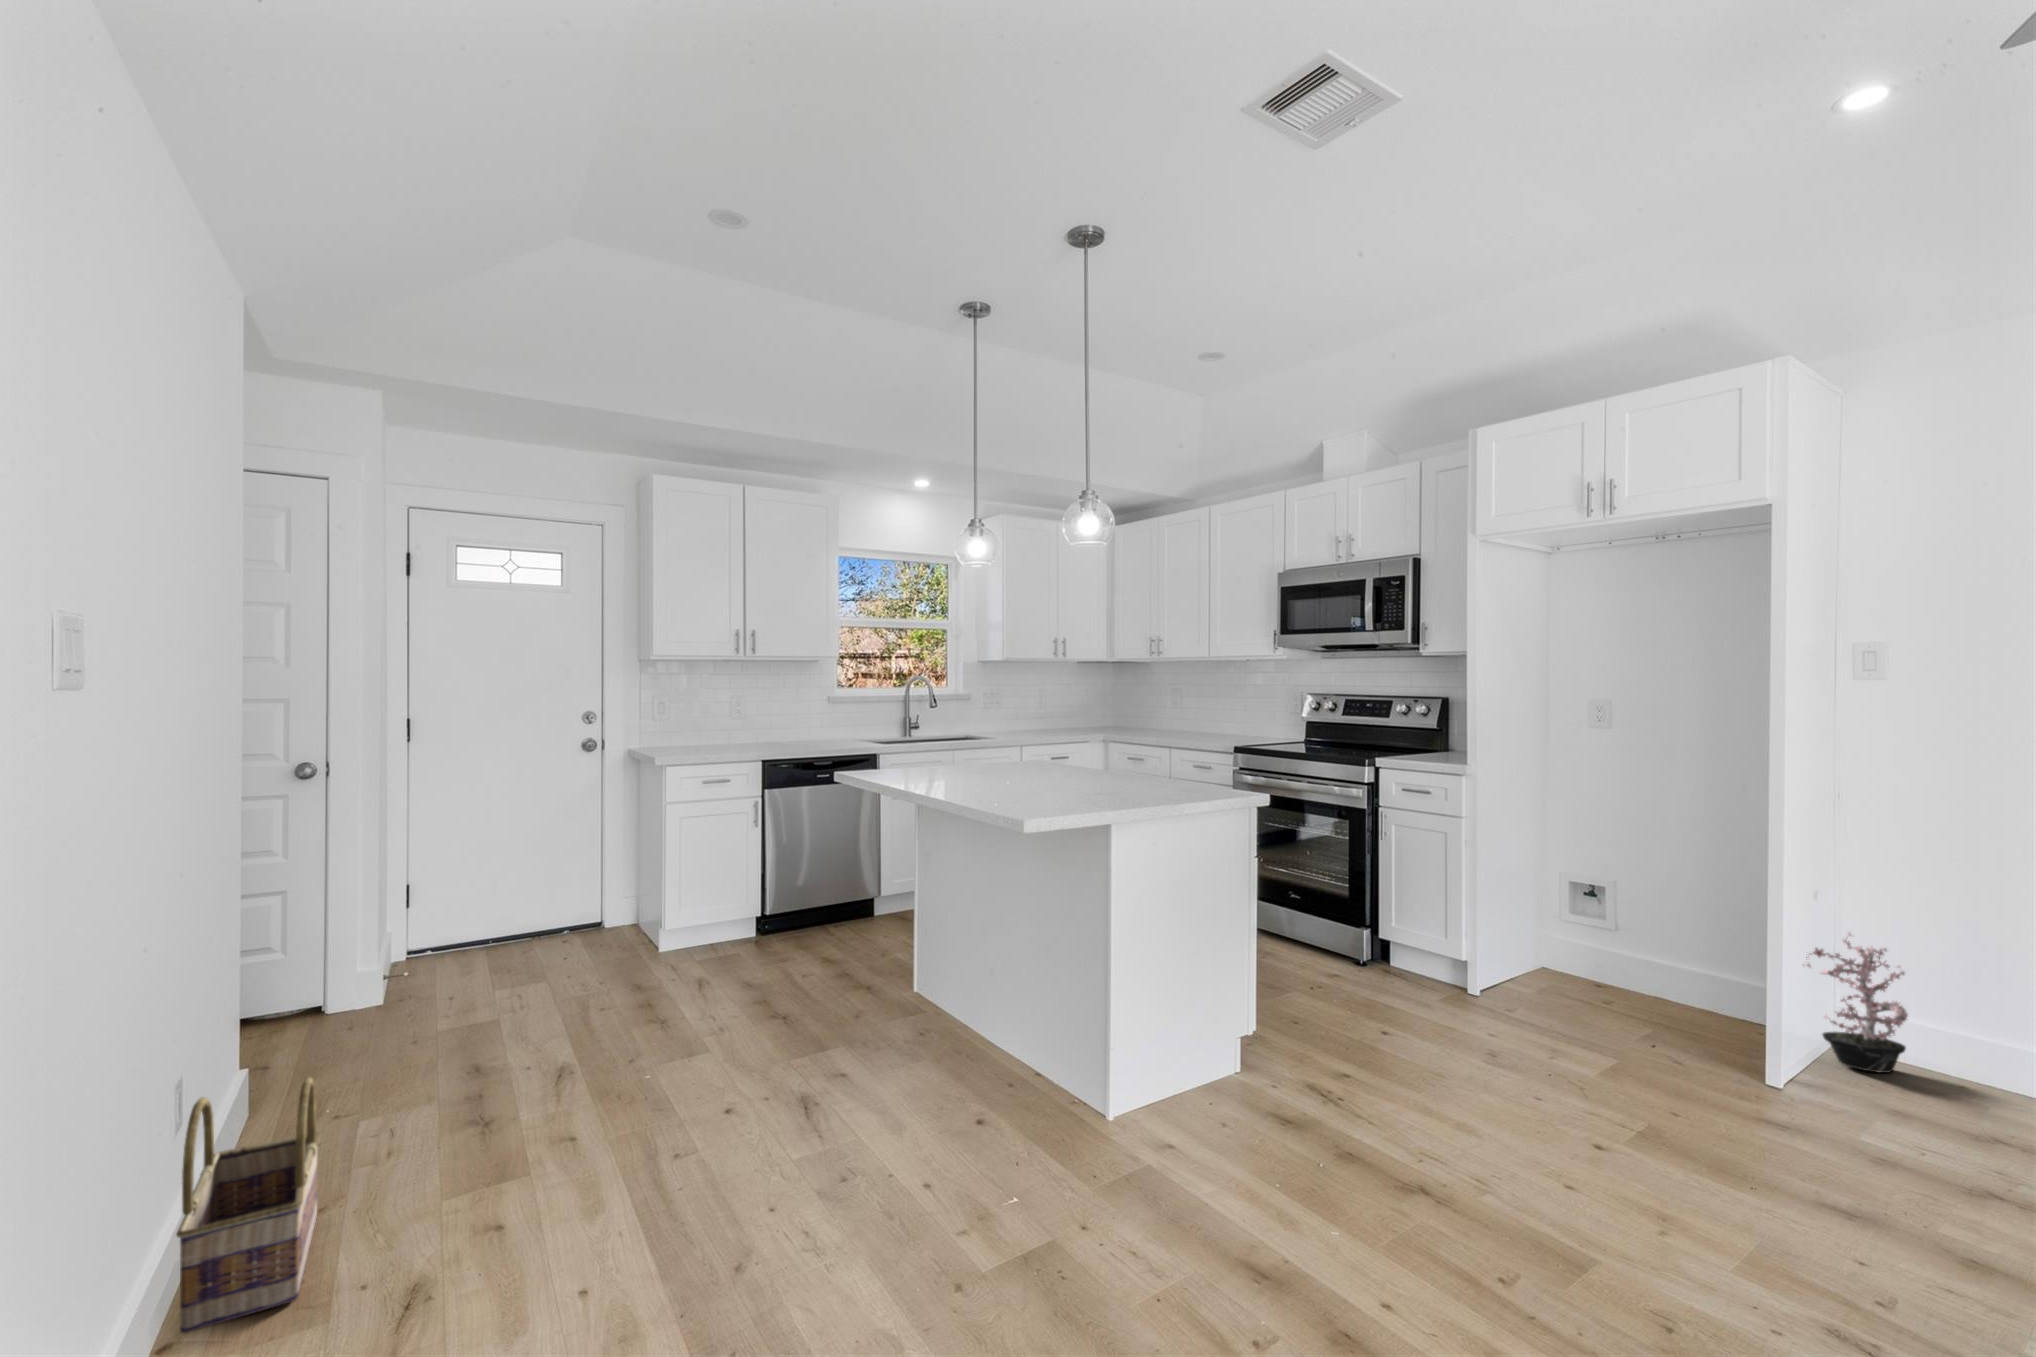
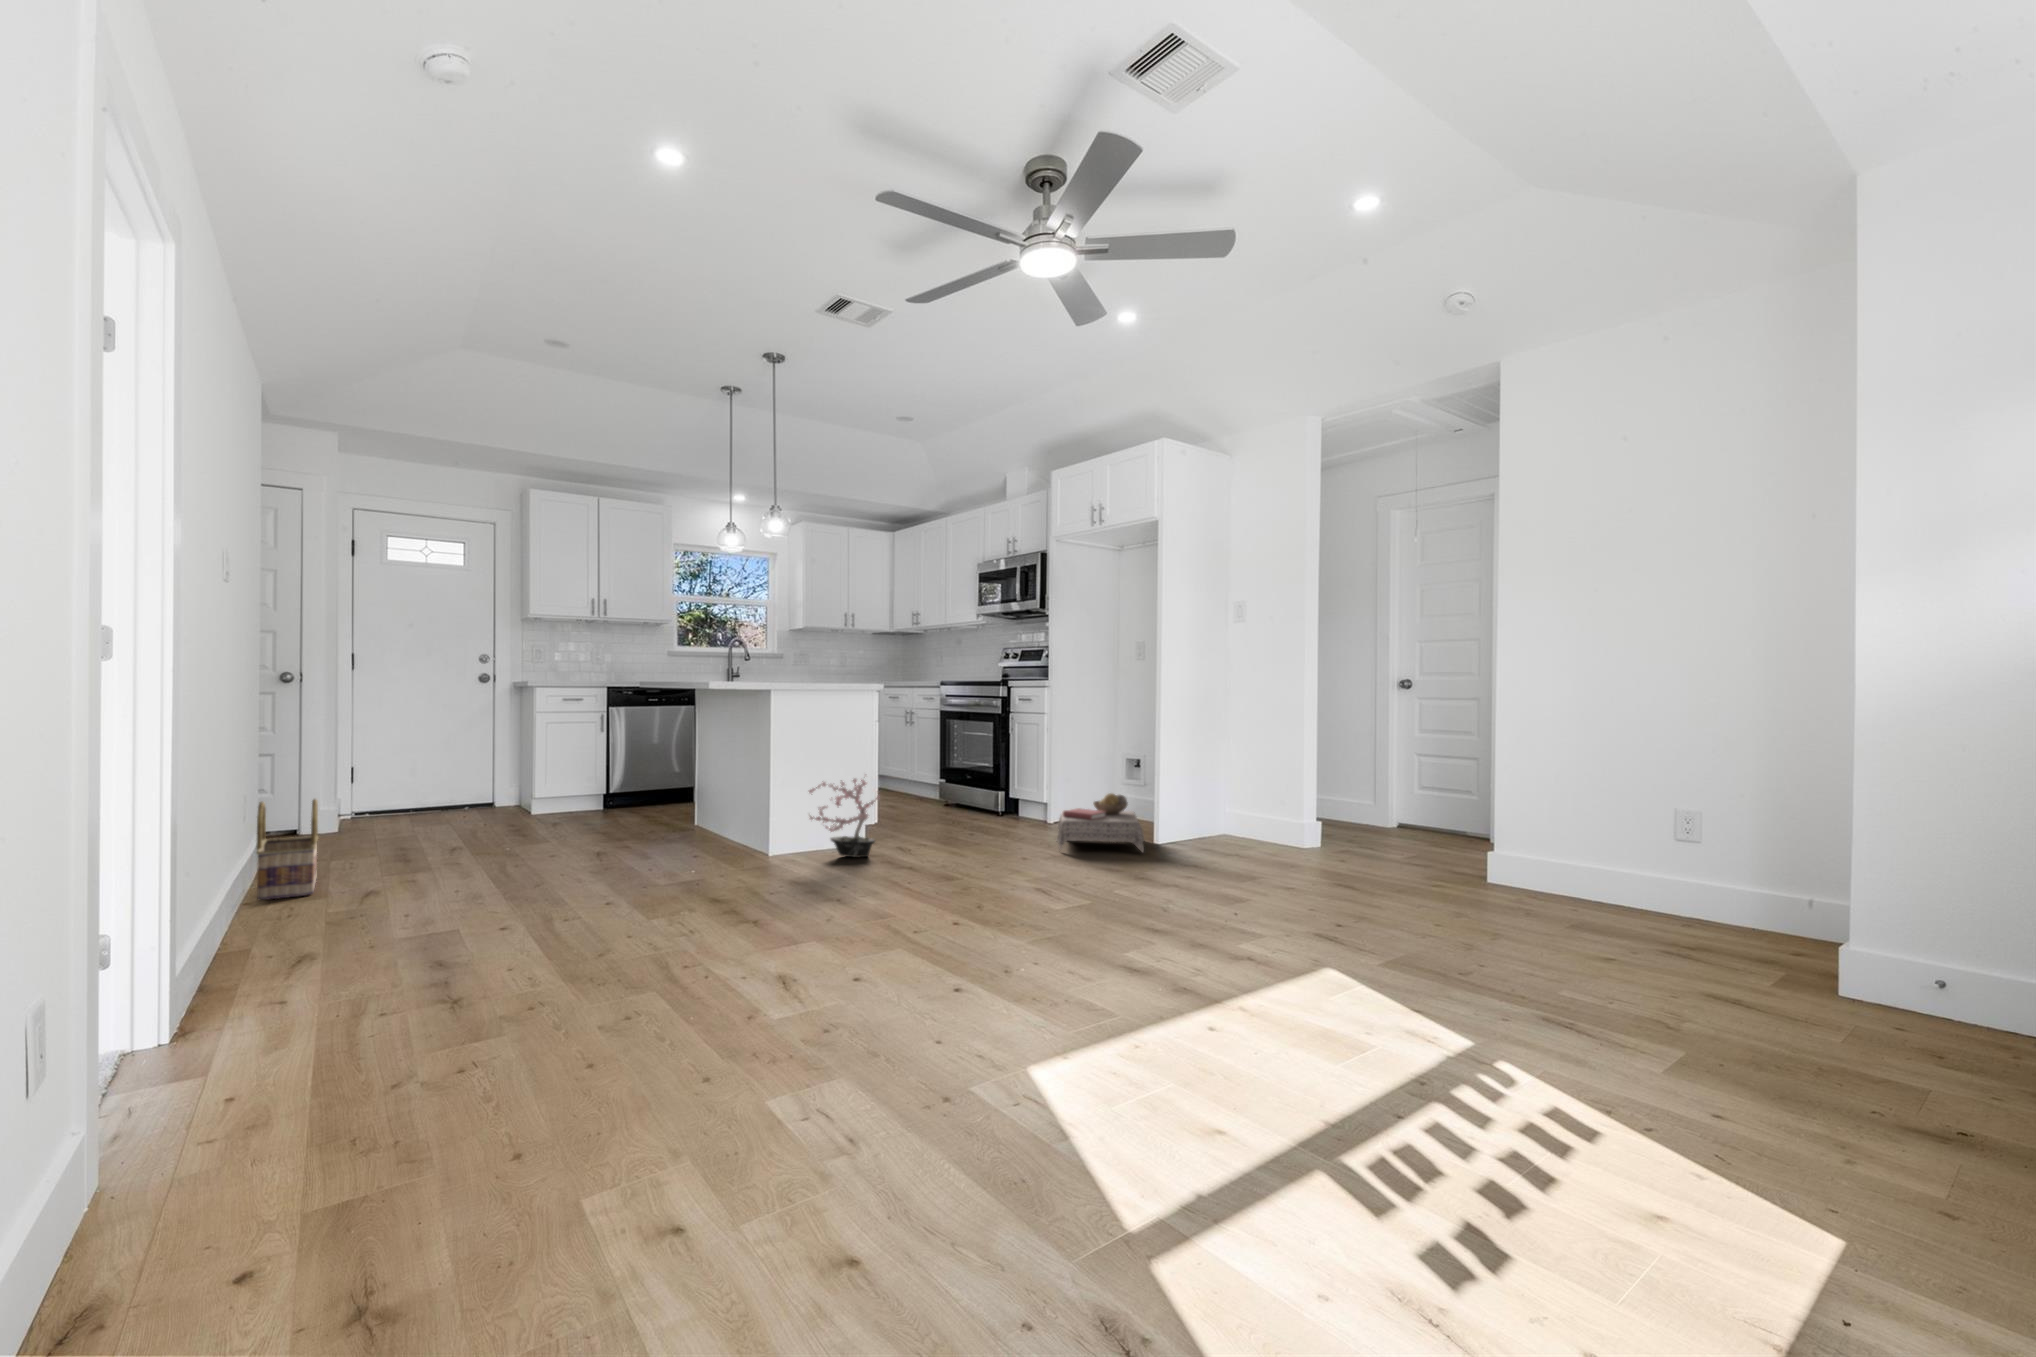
potted plant: present [1802,932,1908,1073] -> present [809,774,880,857]
ottoman: none [1540,983,1777,1116] -> present [1057,793,1144,852]

